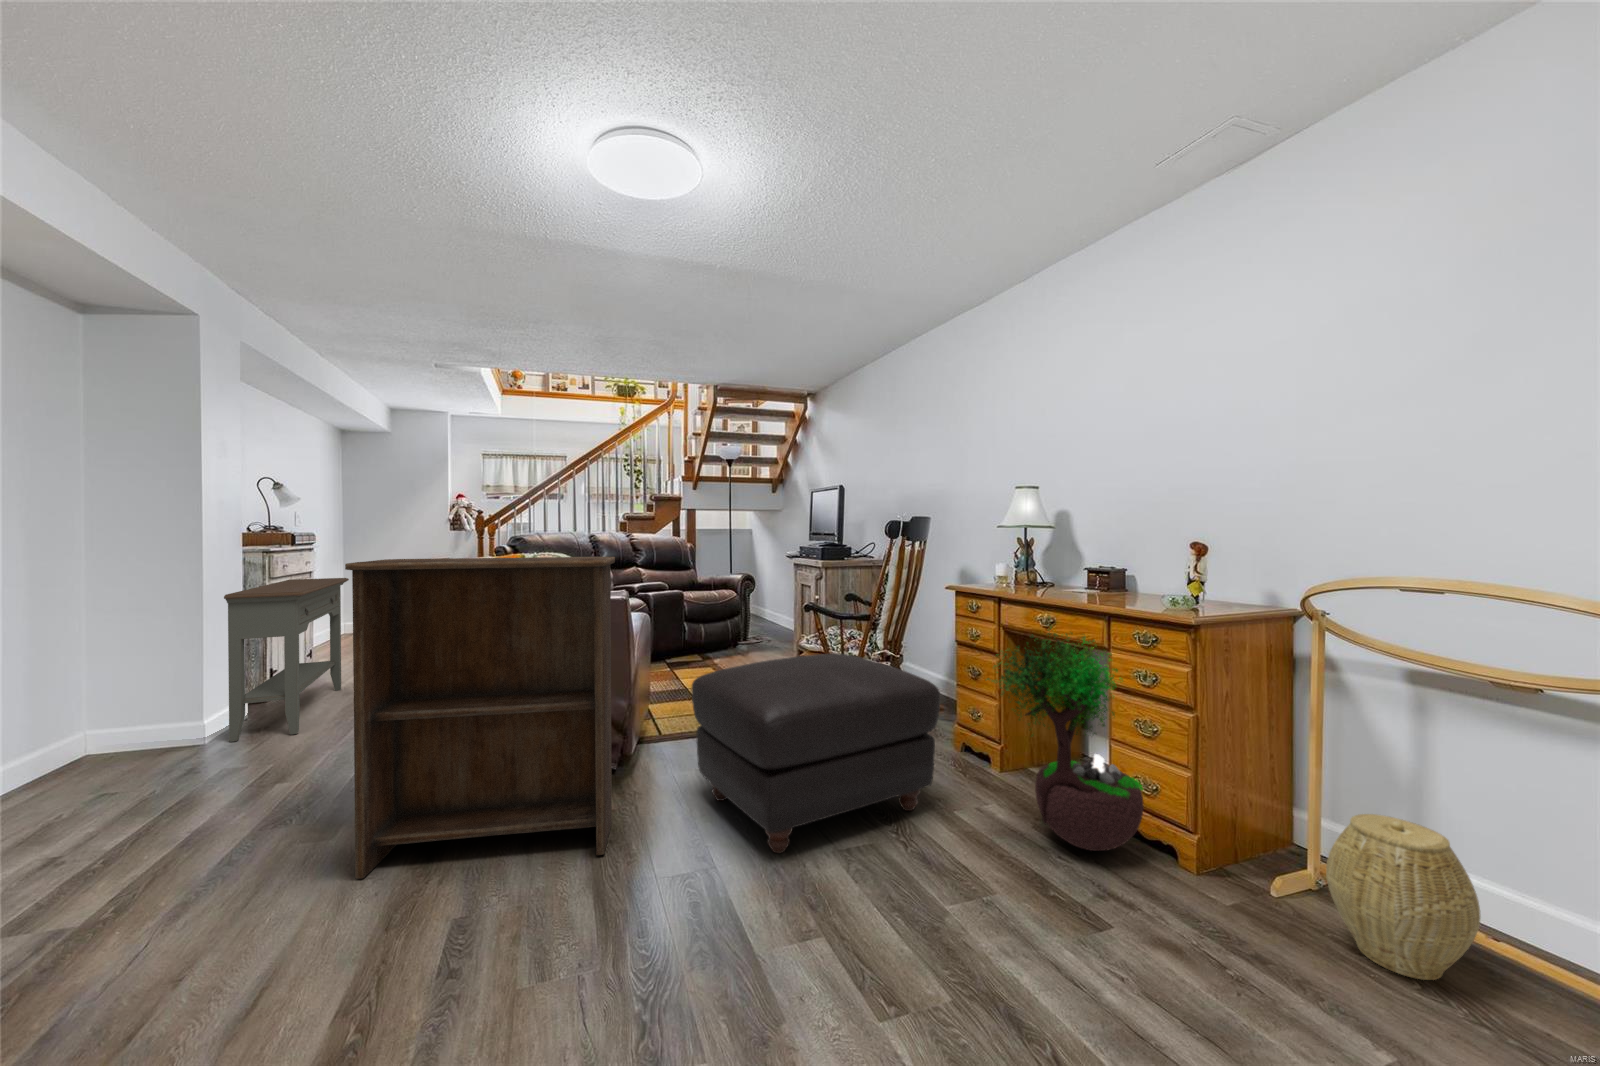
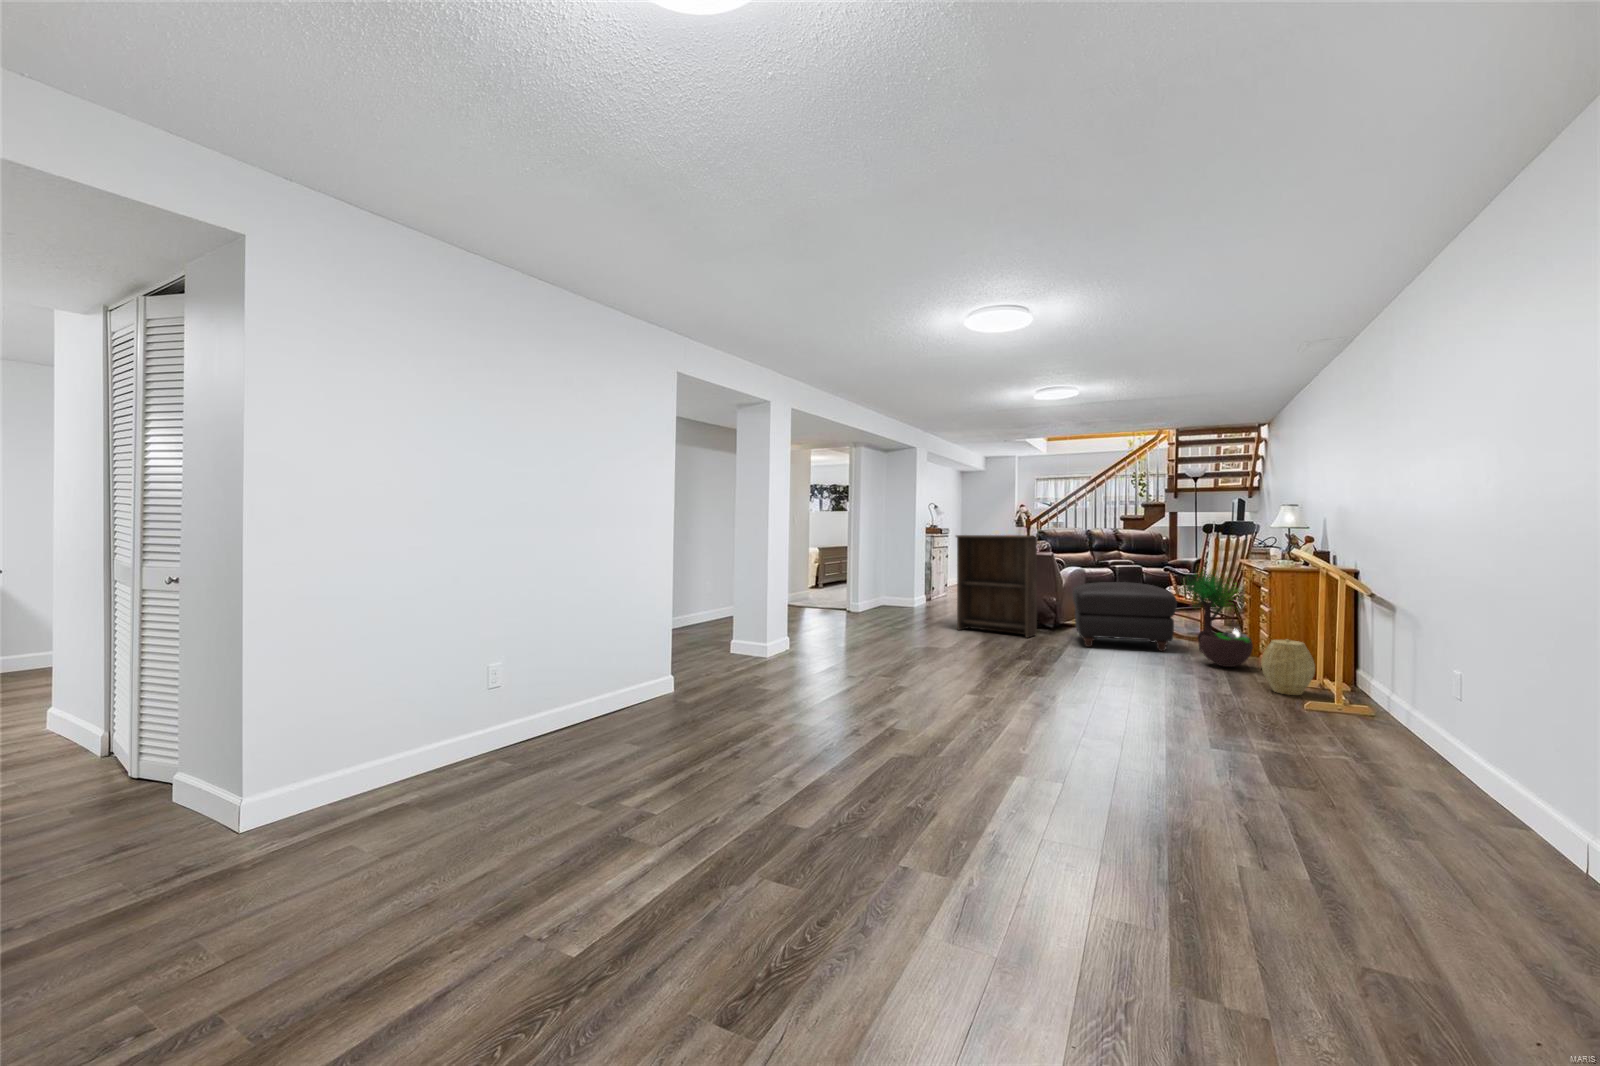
console table: present [224,578,349,742] -> none [921,549,961,608]

